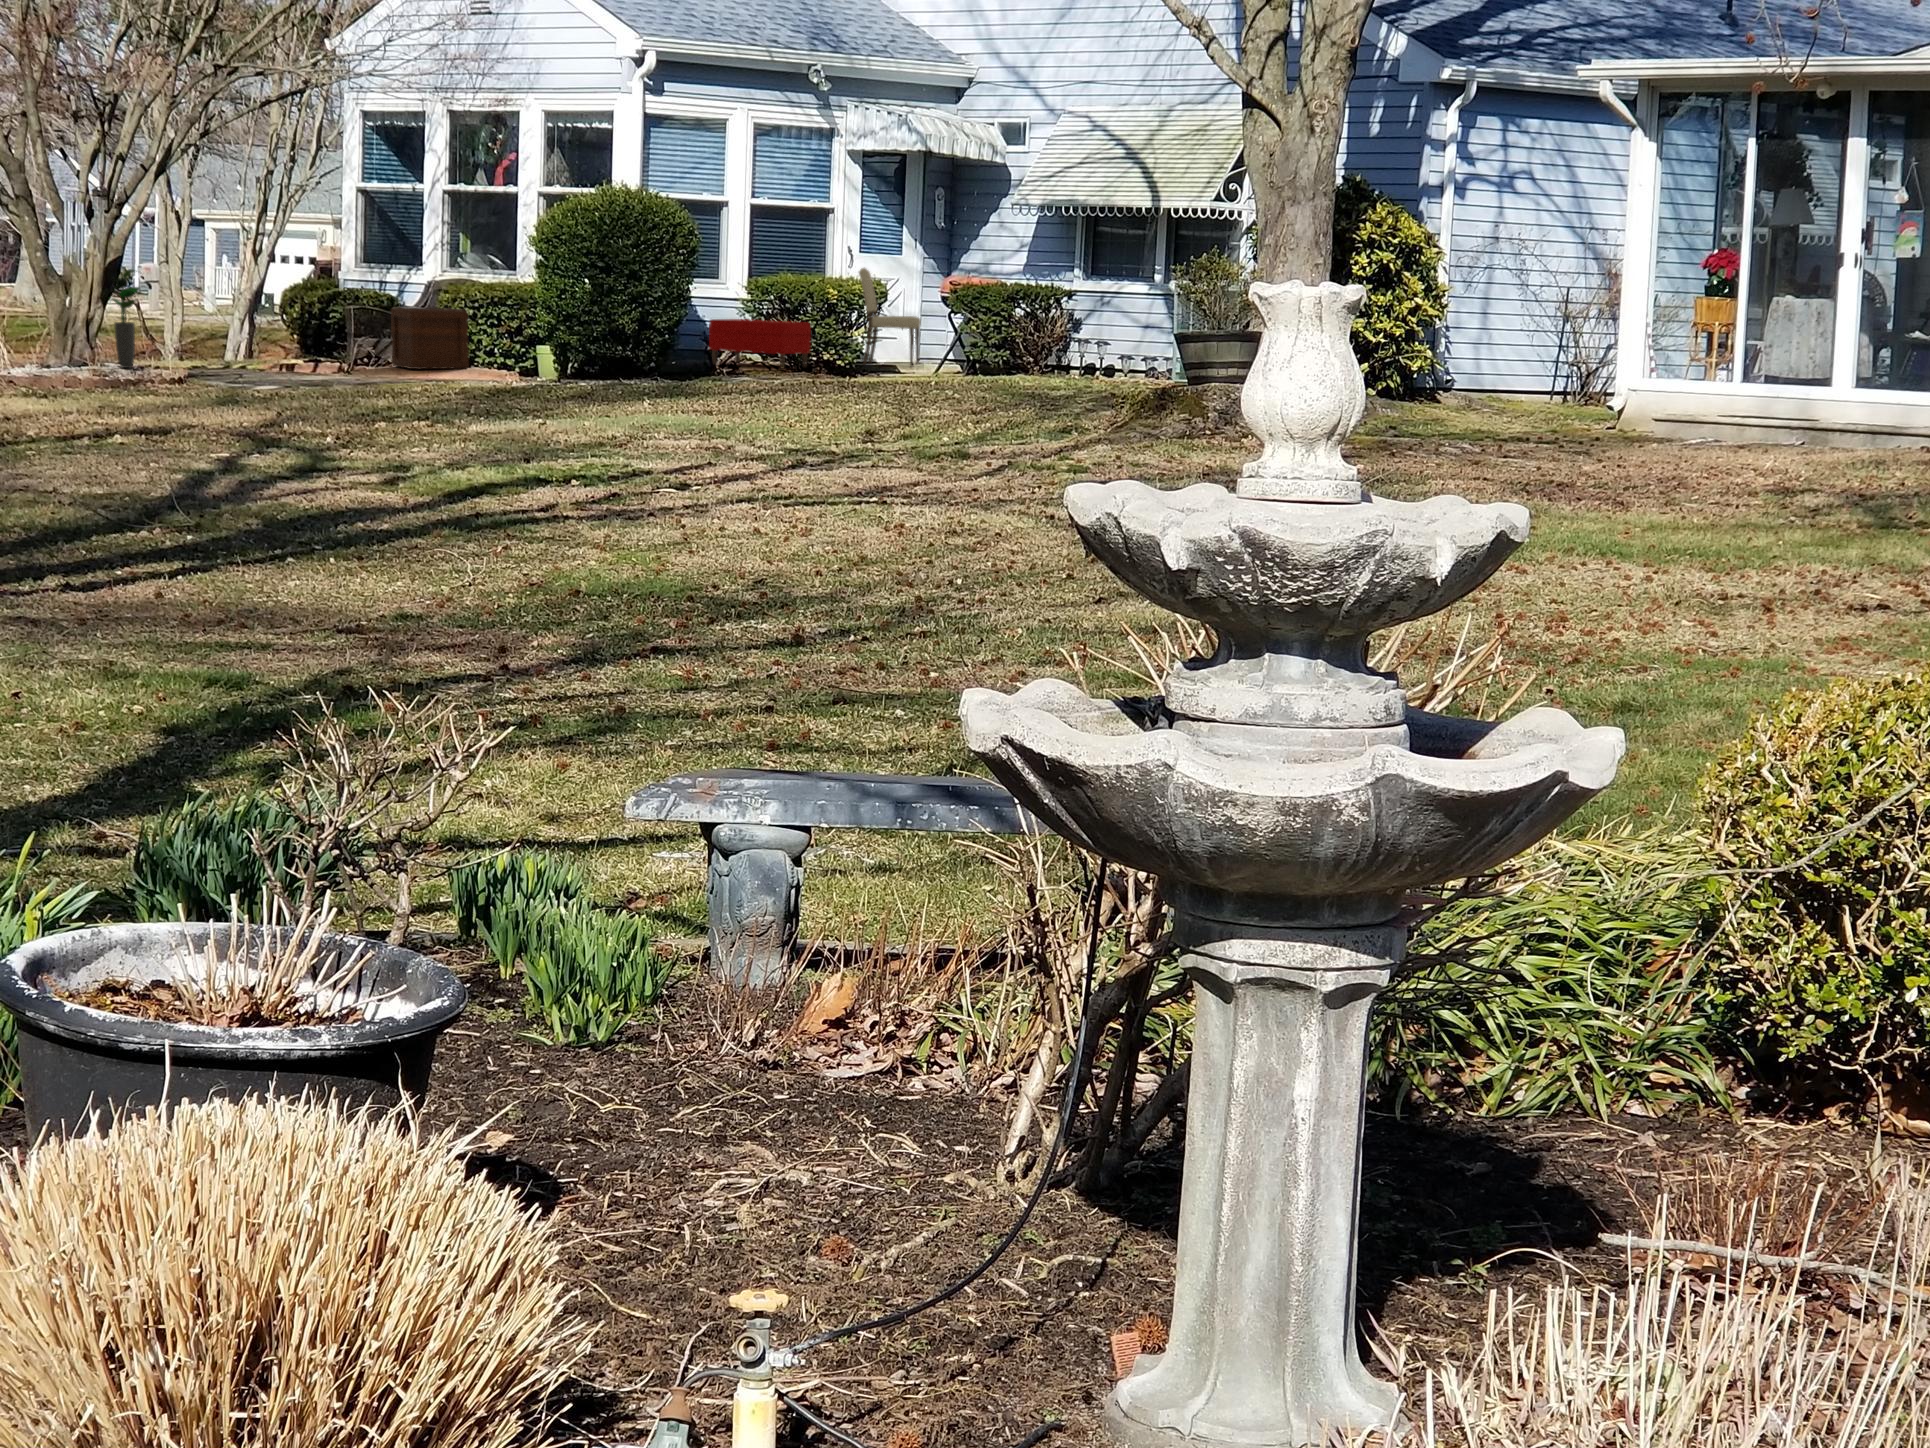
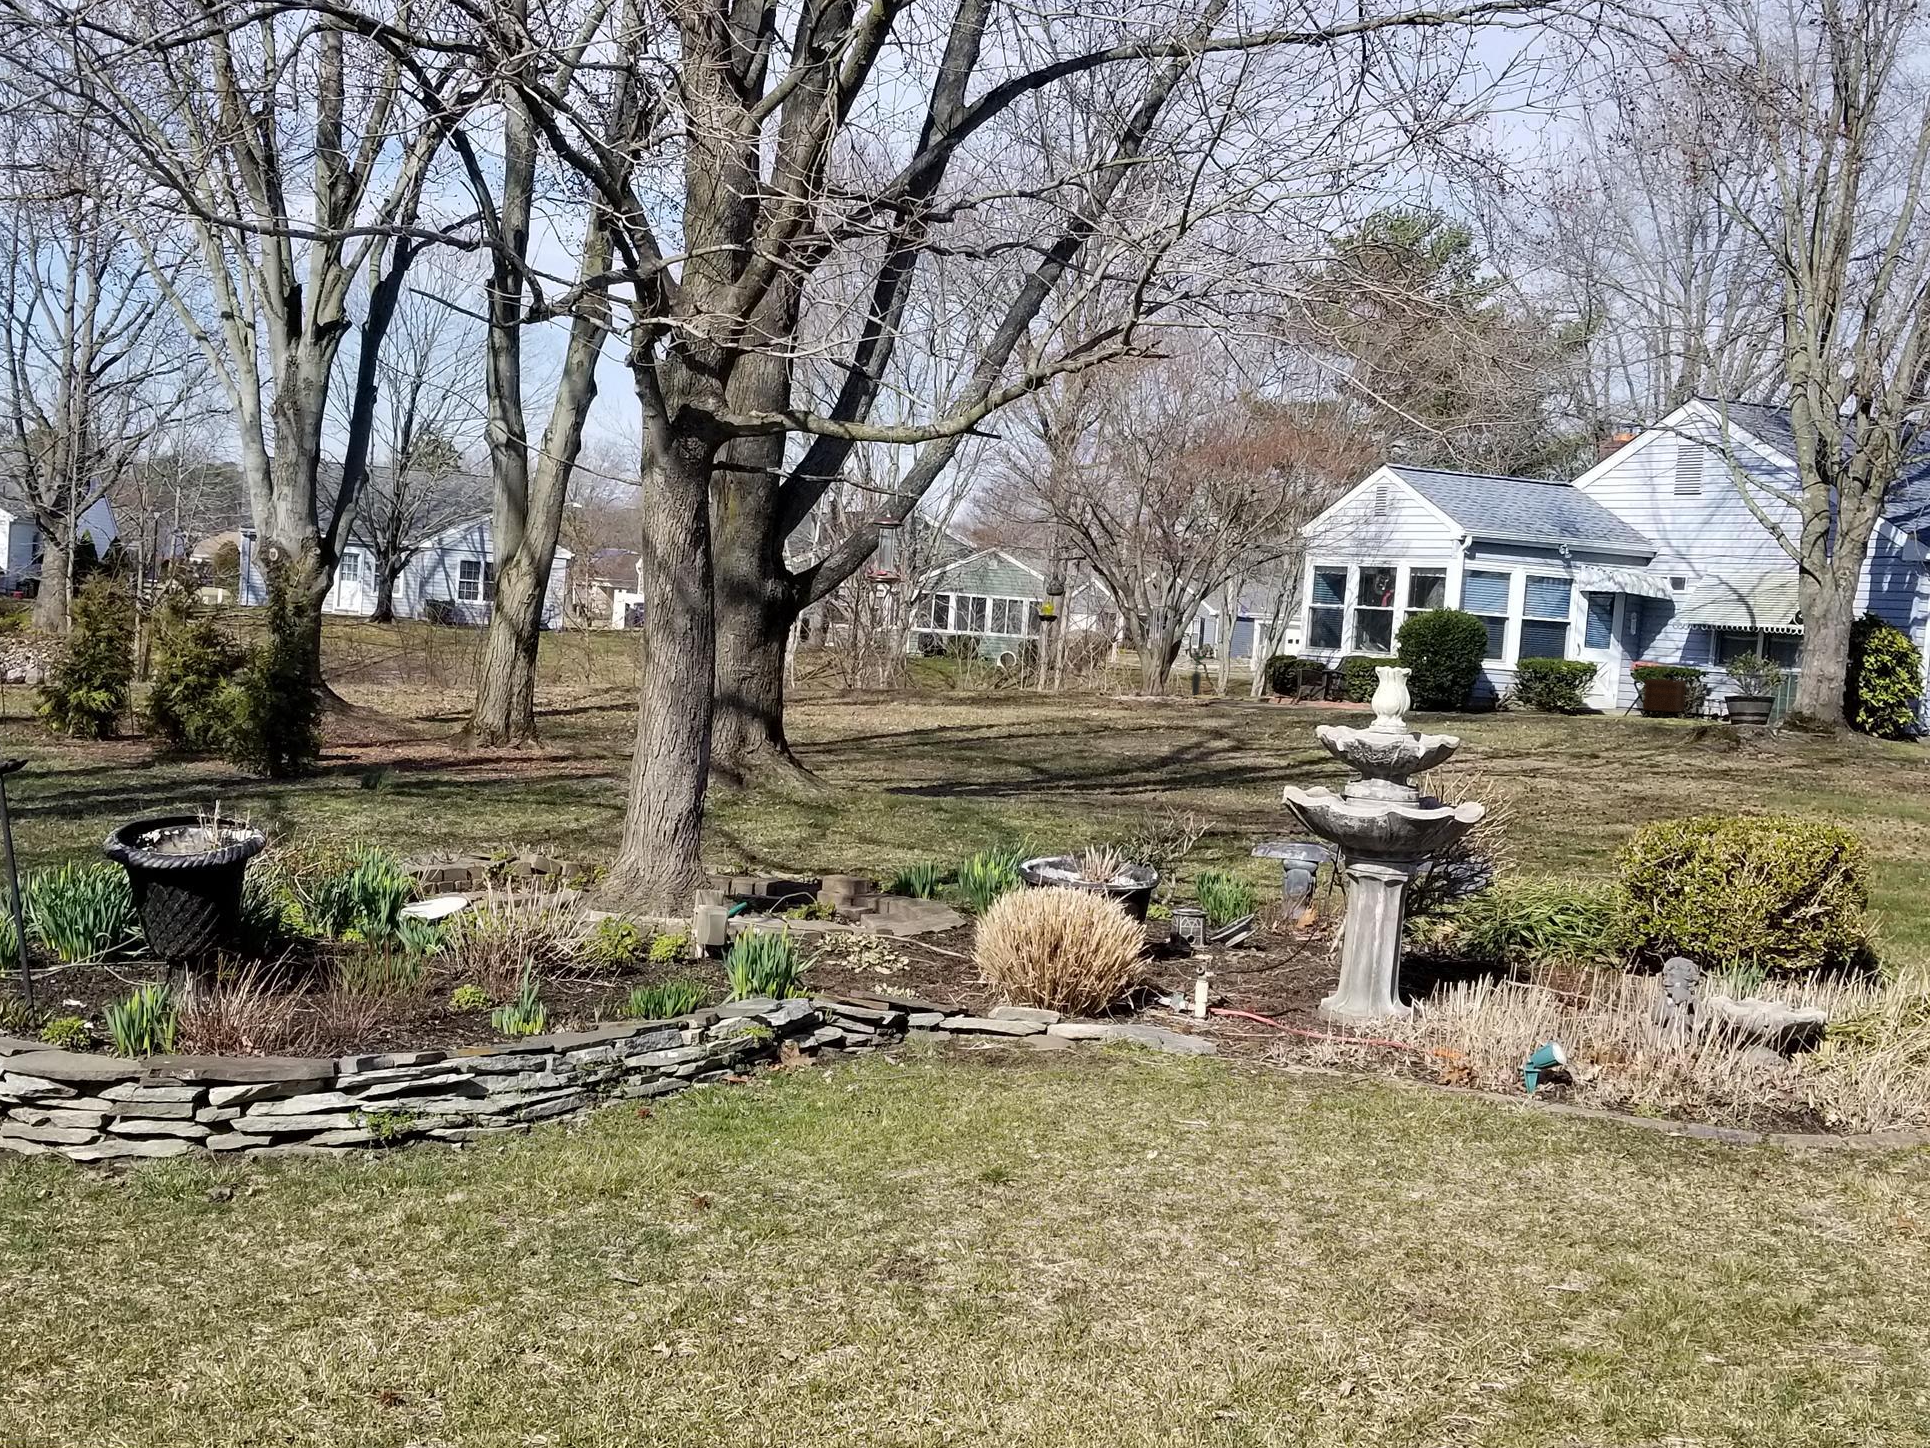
chair: present [859,268,921,367] -> none [1578,655,1614,709]
wooden crate: present [391,307,469,369] -> present [1643,679,1686,712]
bench: present [709,319,811,368] -> none [1493,680,1550,707]

